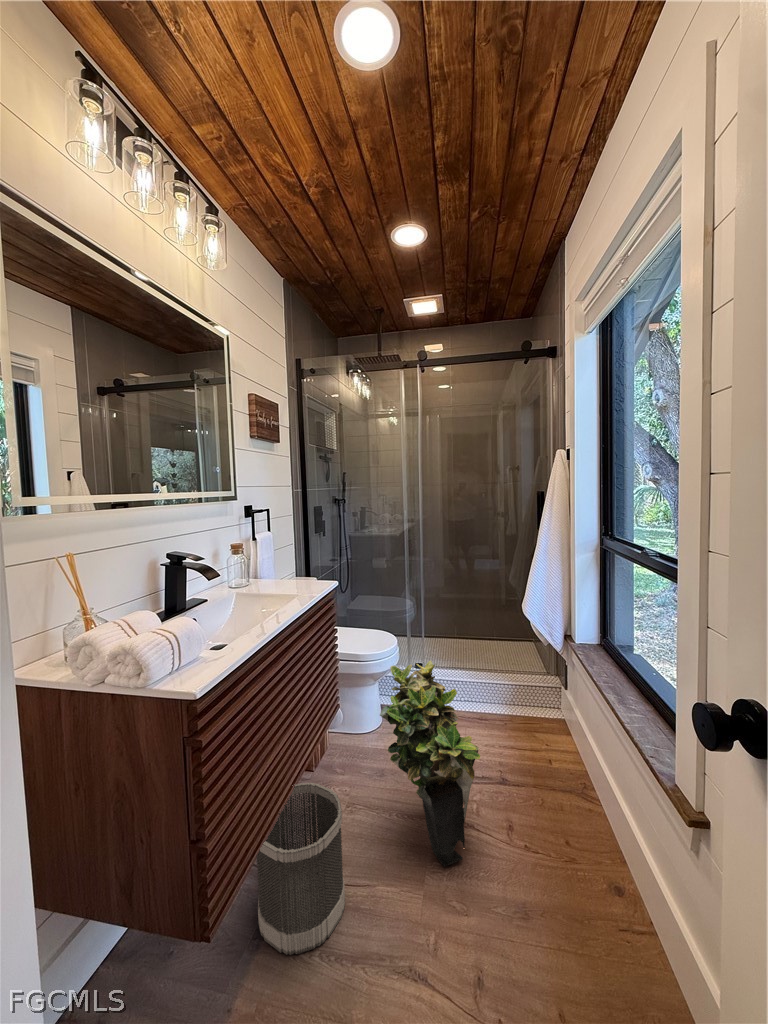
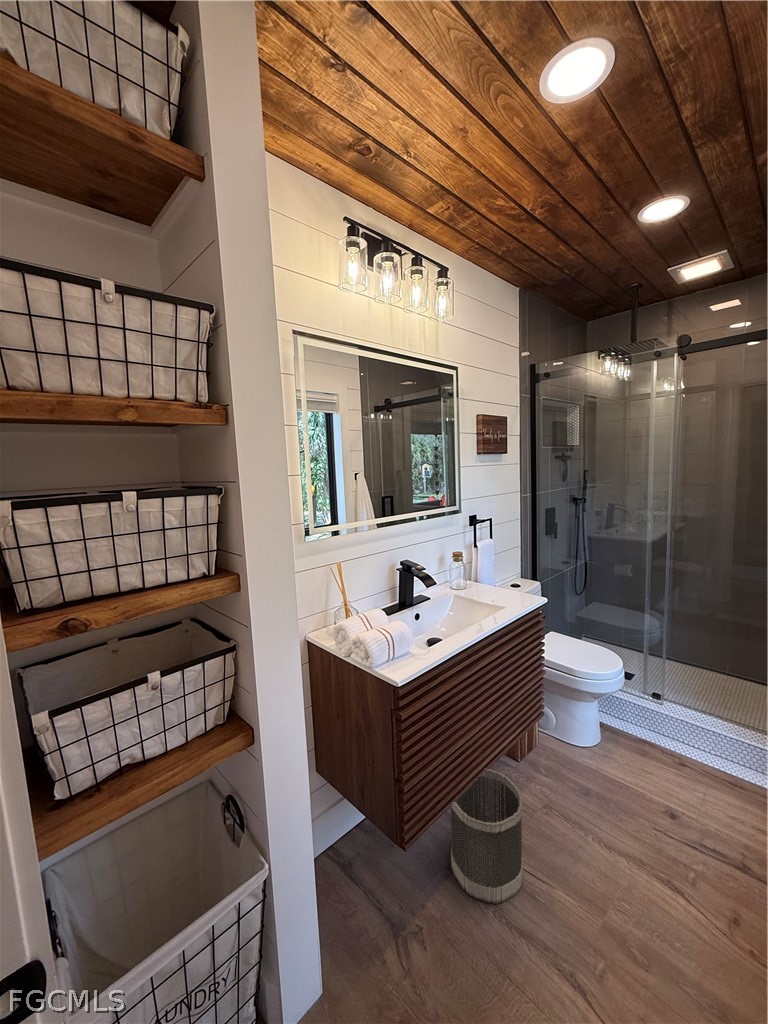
potted plant: present [380,661,480,866] -> none [571,696,690,917]

